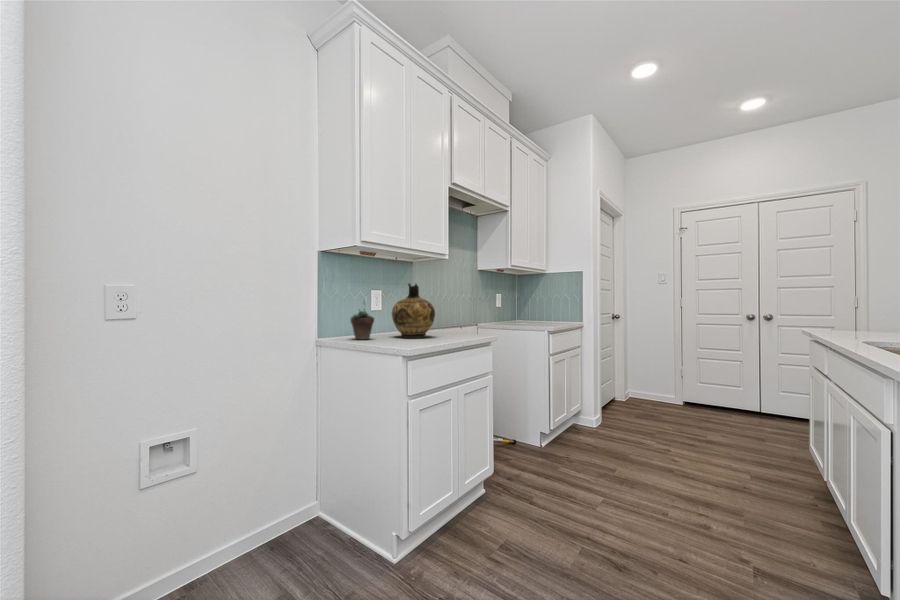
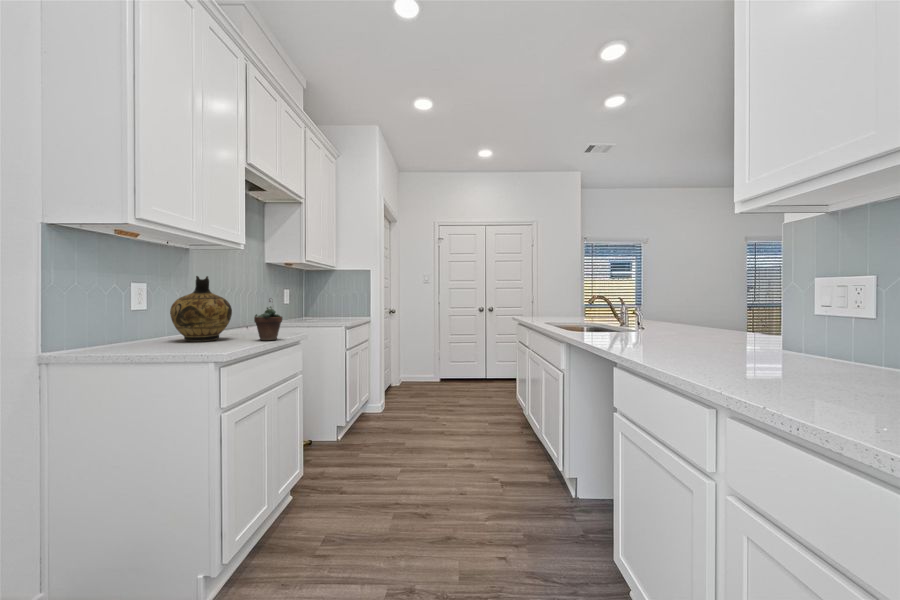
succulent plant: present [351,303,374,339] -> present [254,299,282,340]

